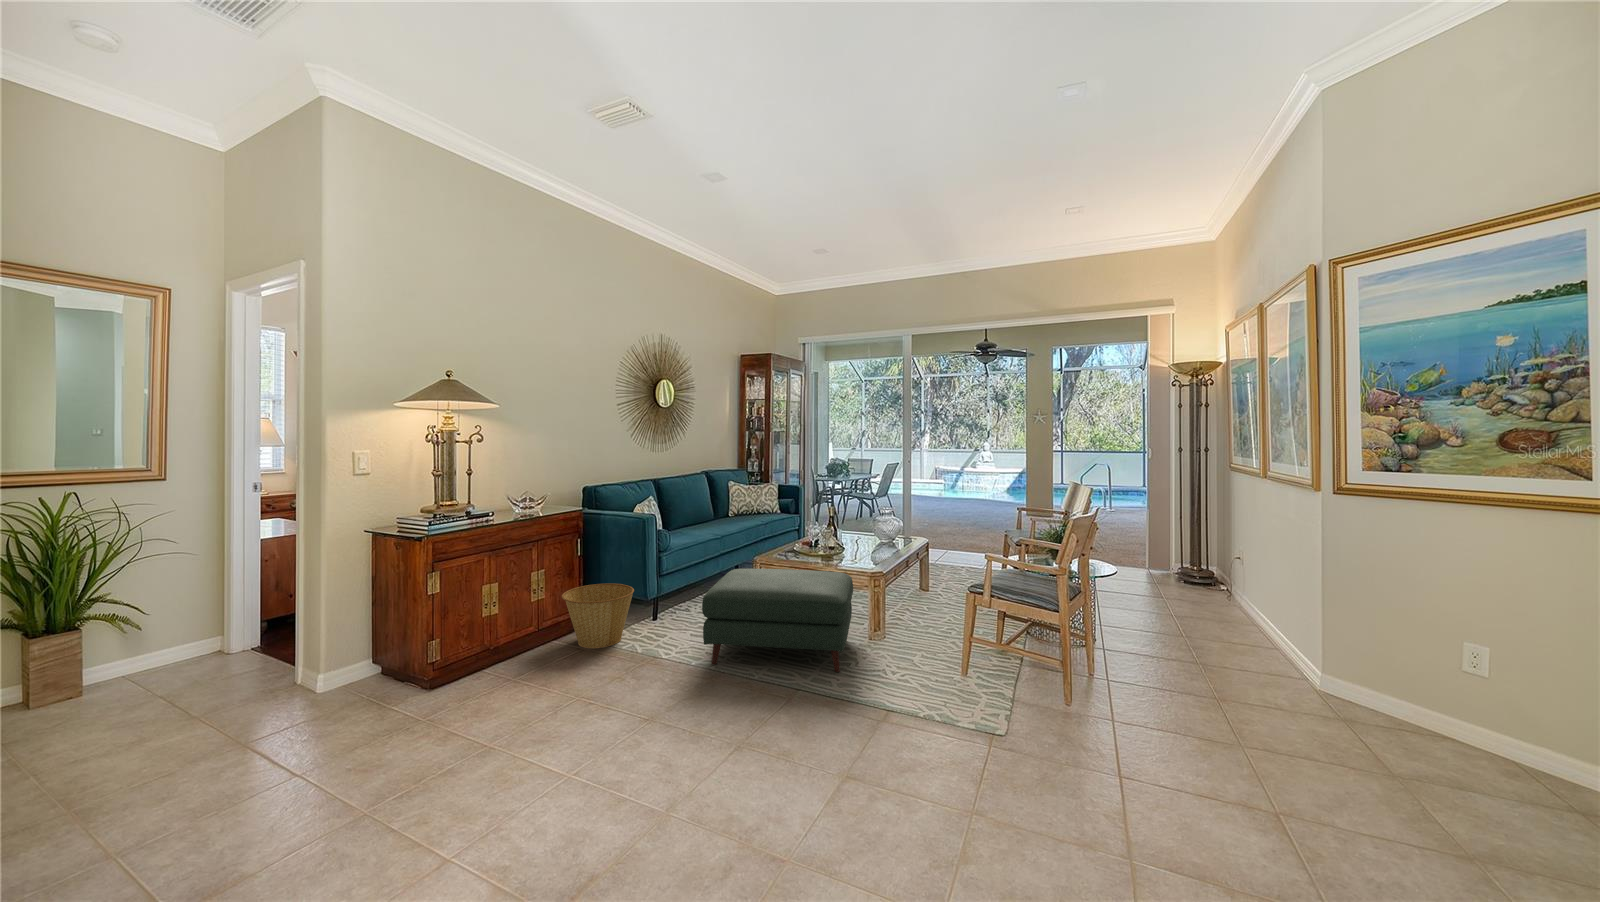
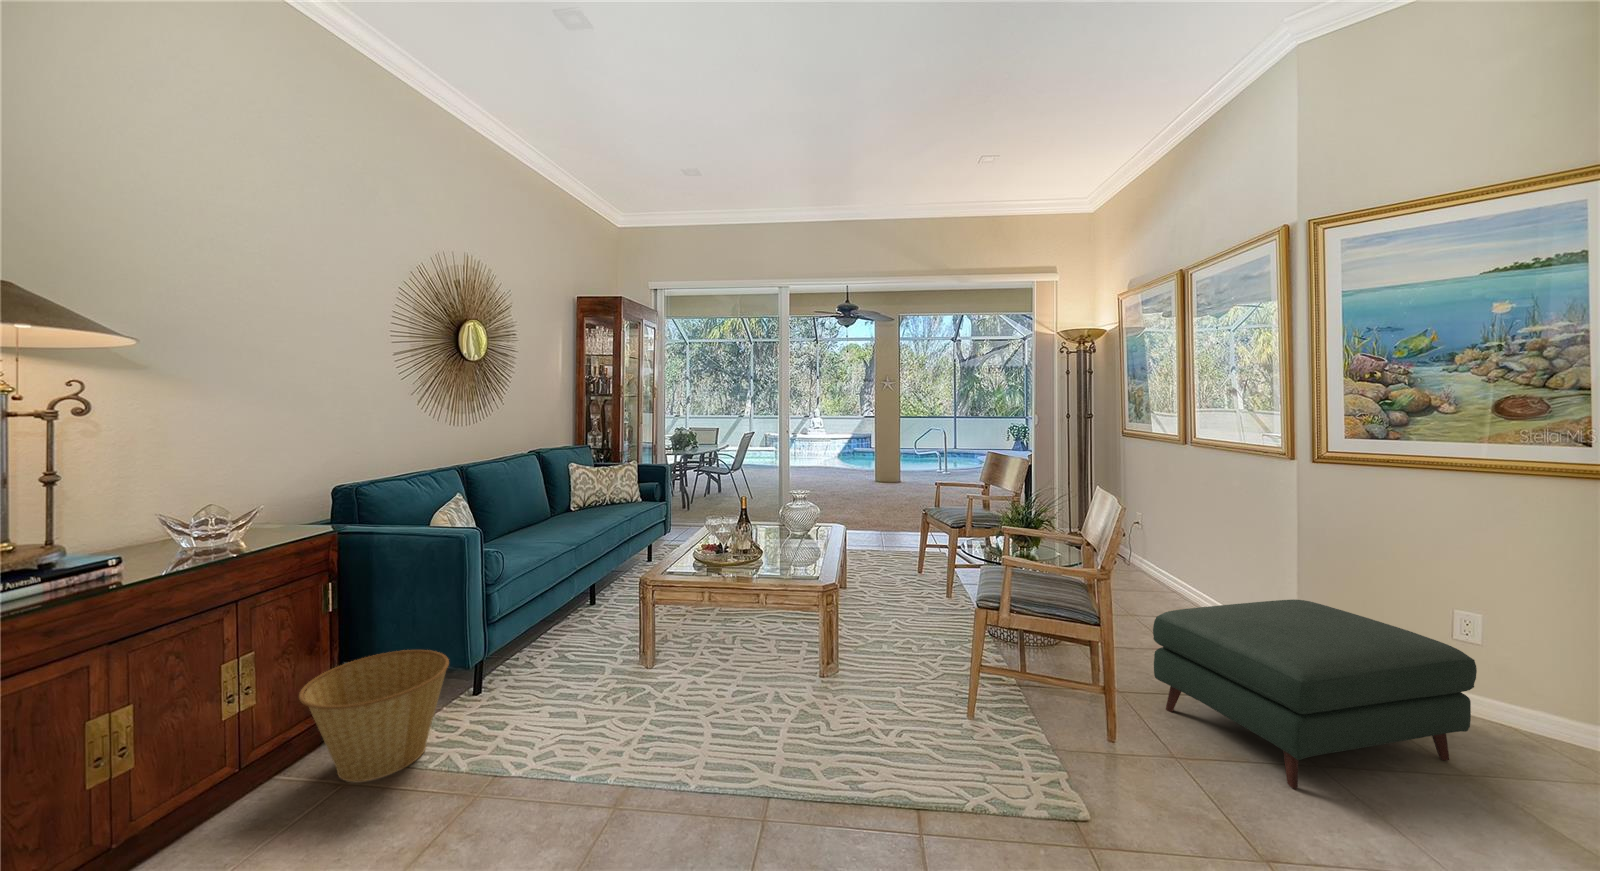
ottoman: present [702,568,853,672] -> present [1153,599,1477,789]

